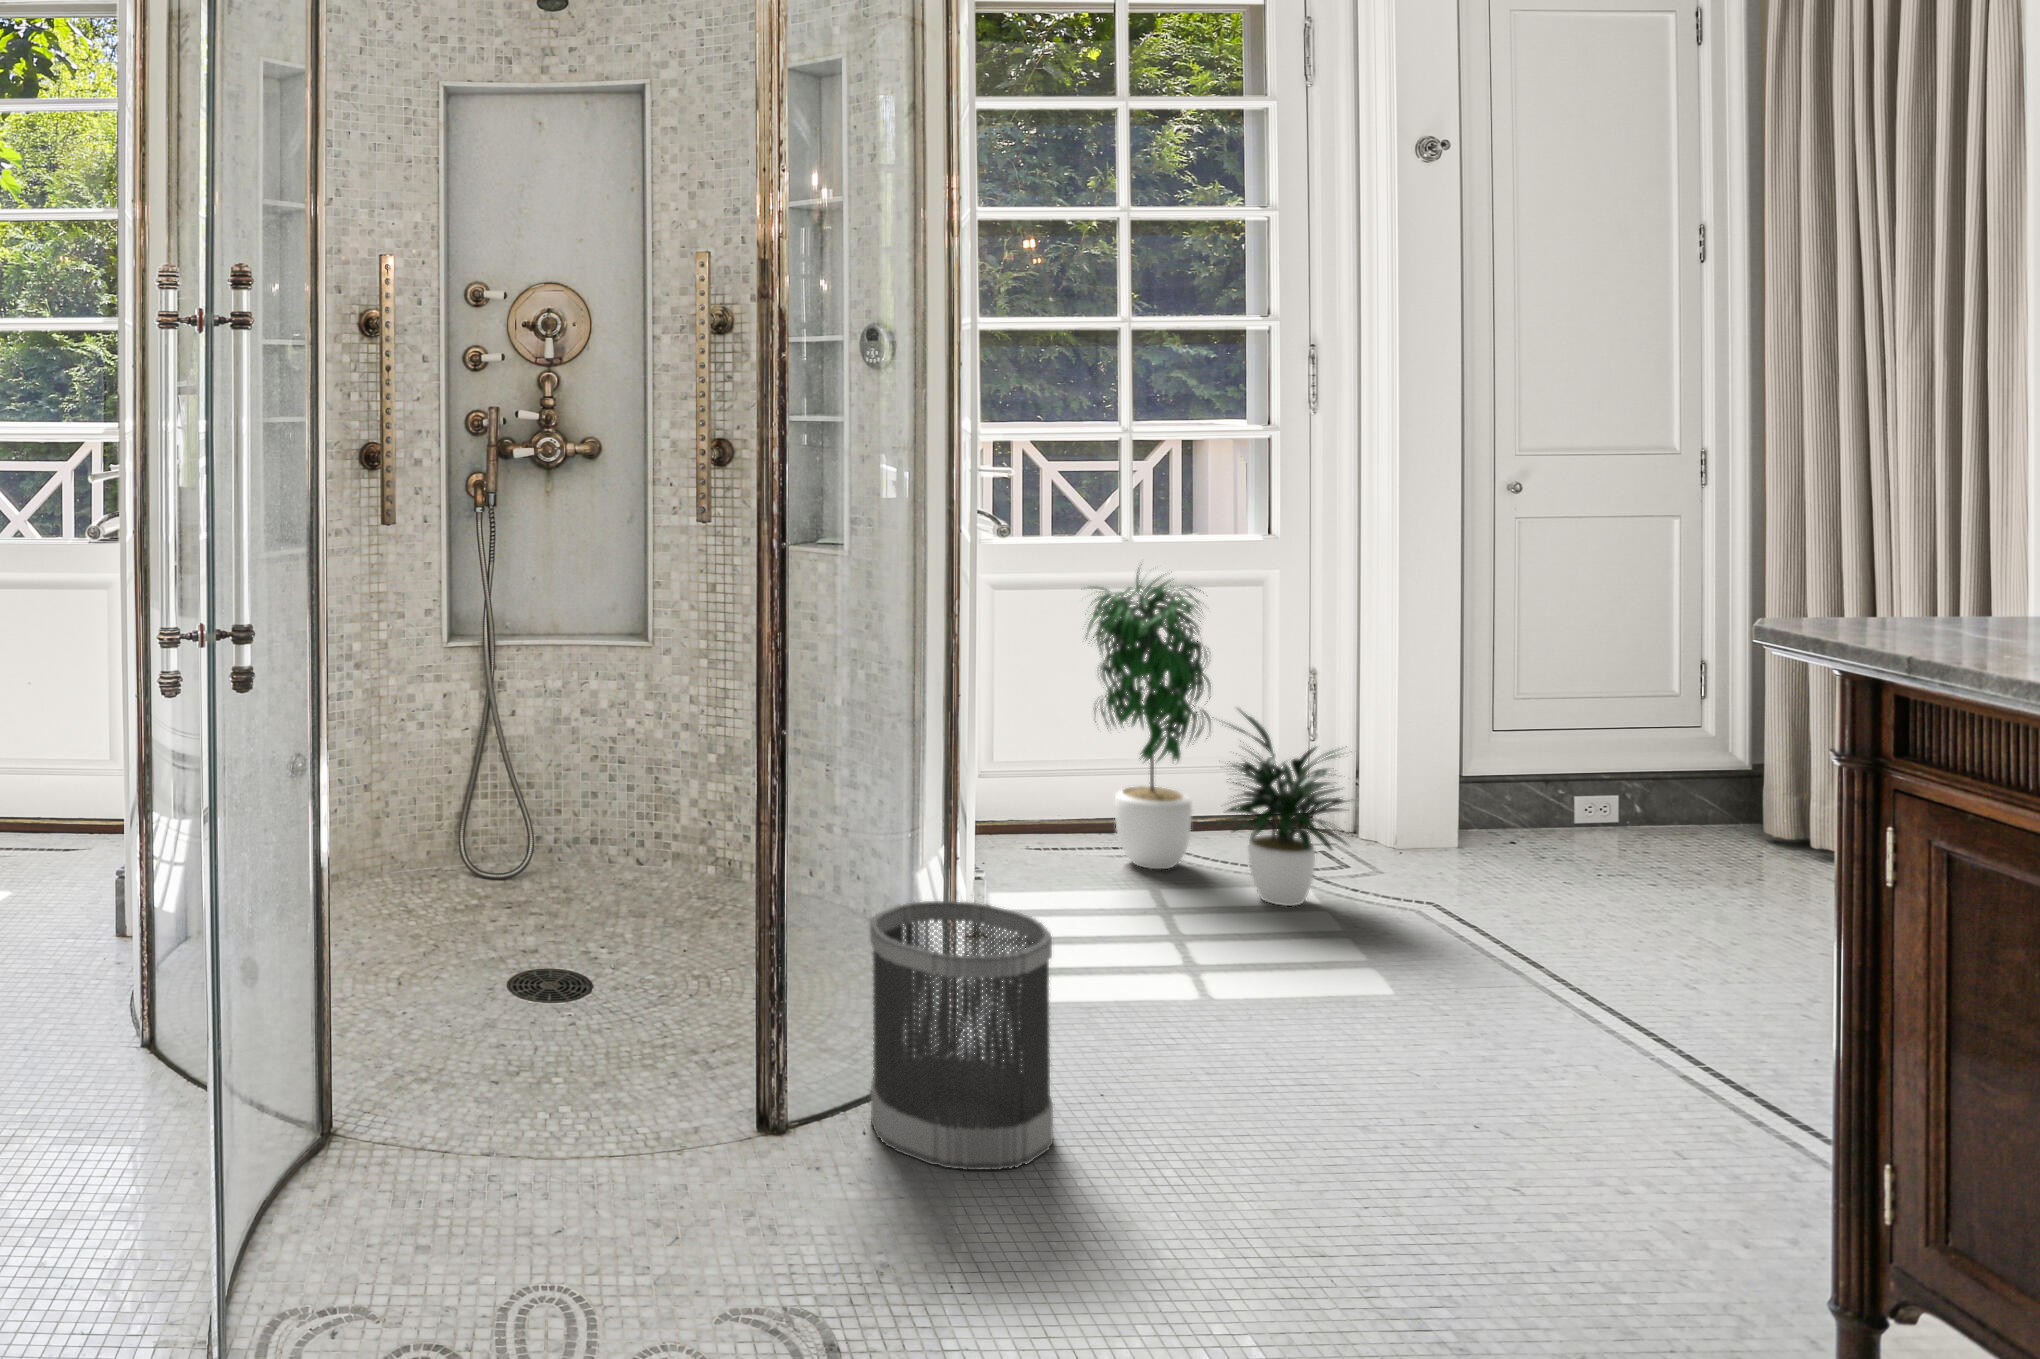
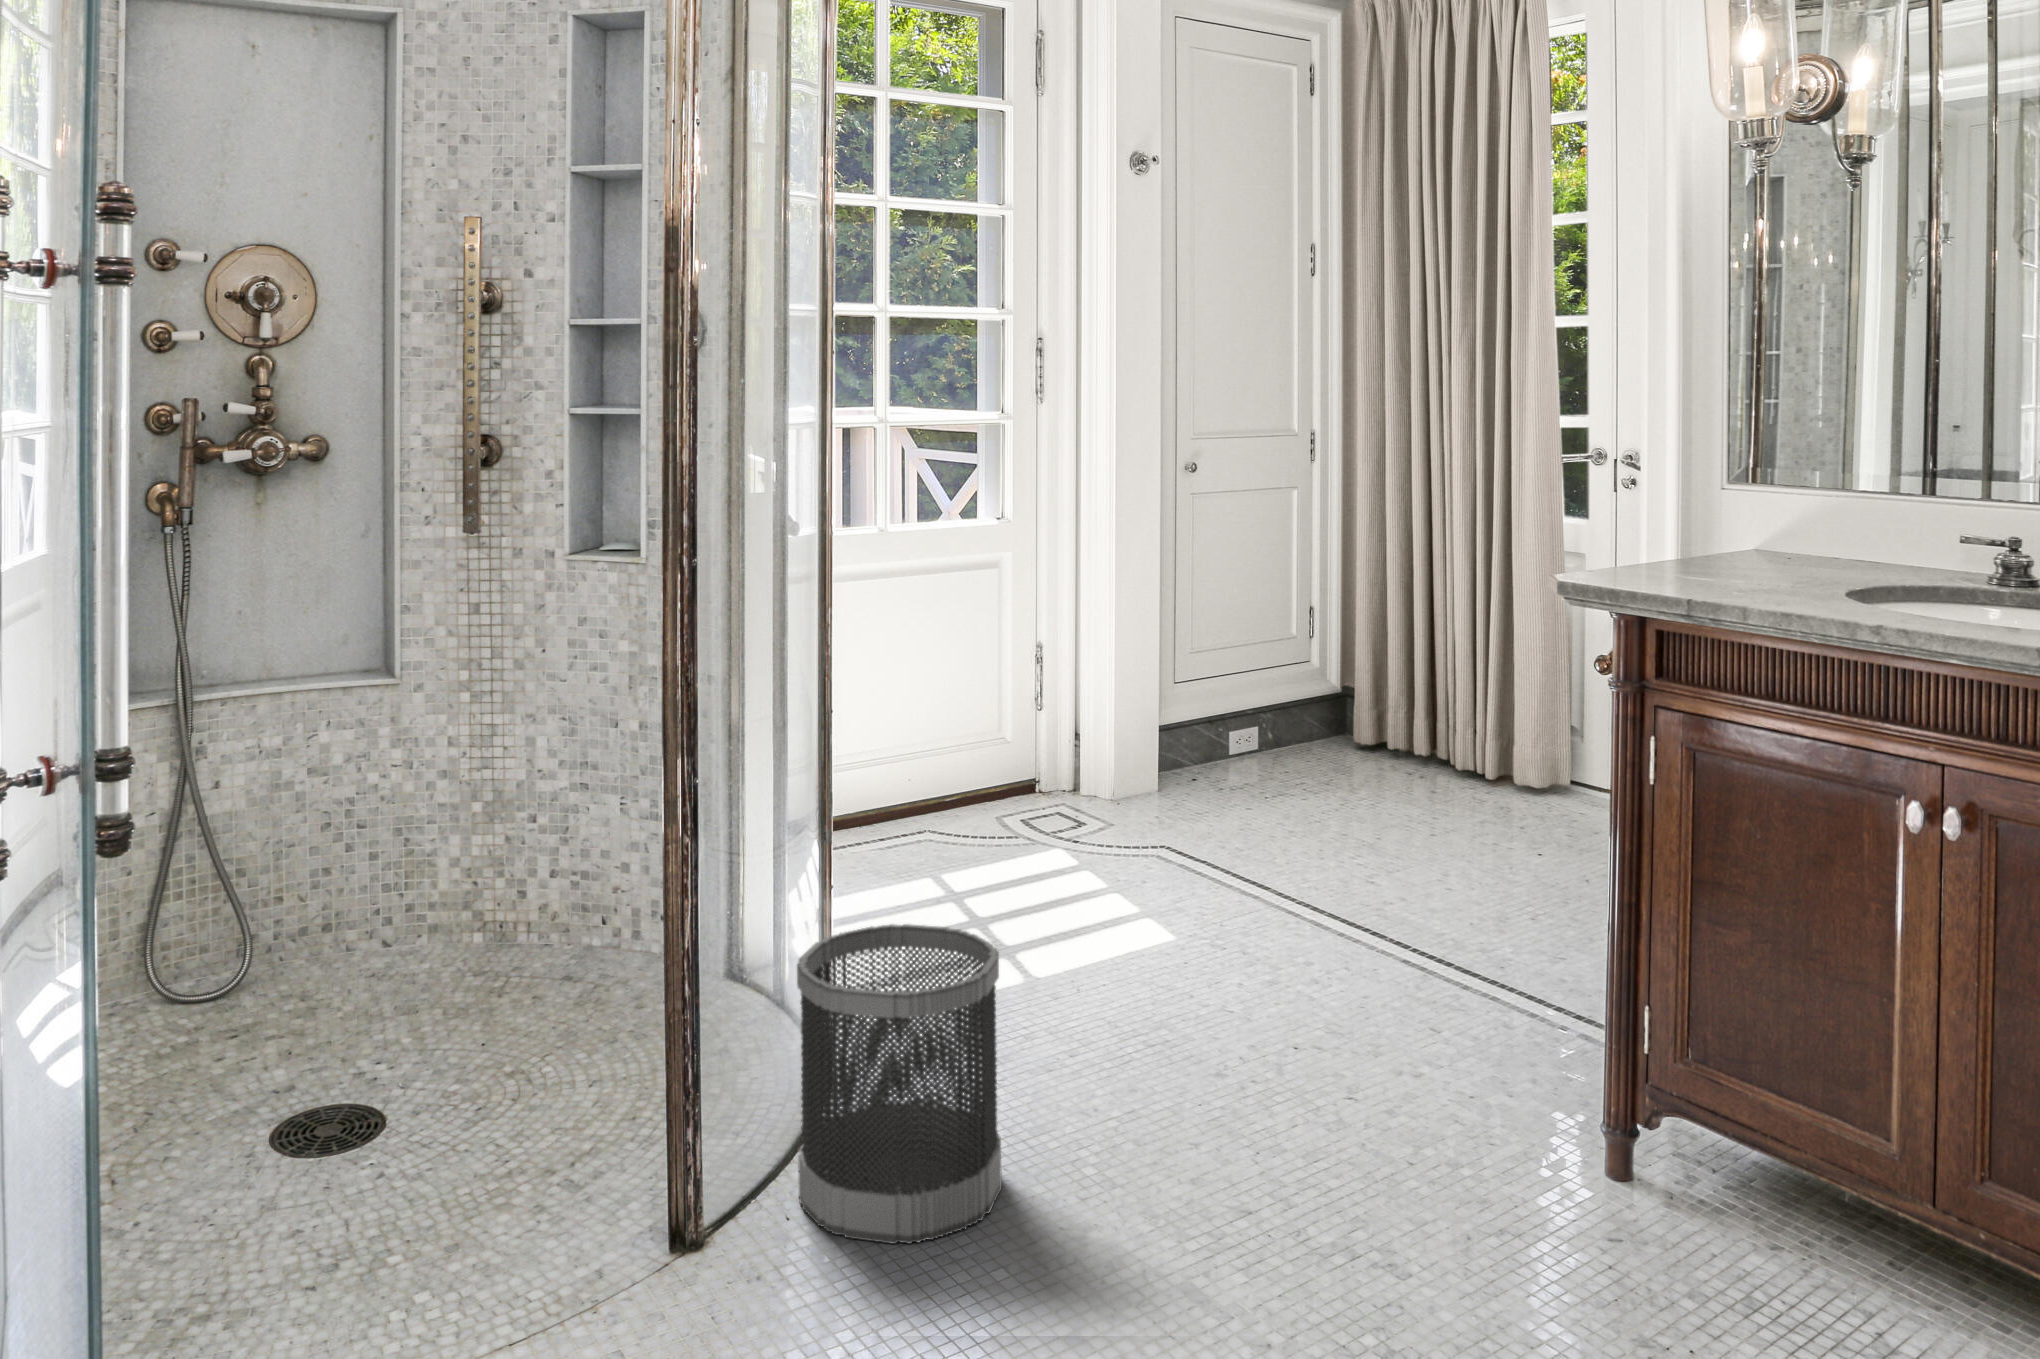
potted plant: present [1086,568,1347,906] -> none [858,547,1121,872]

